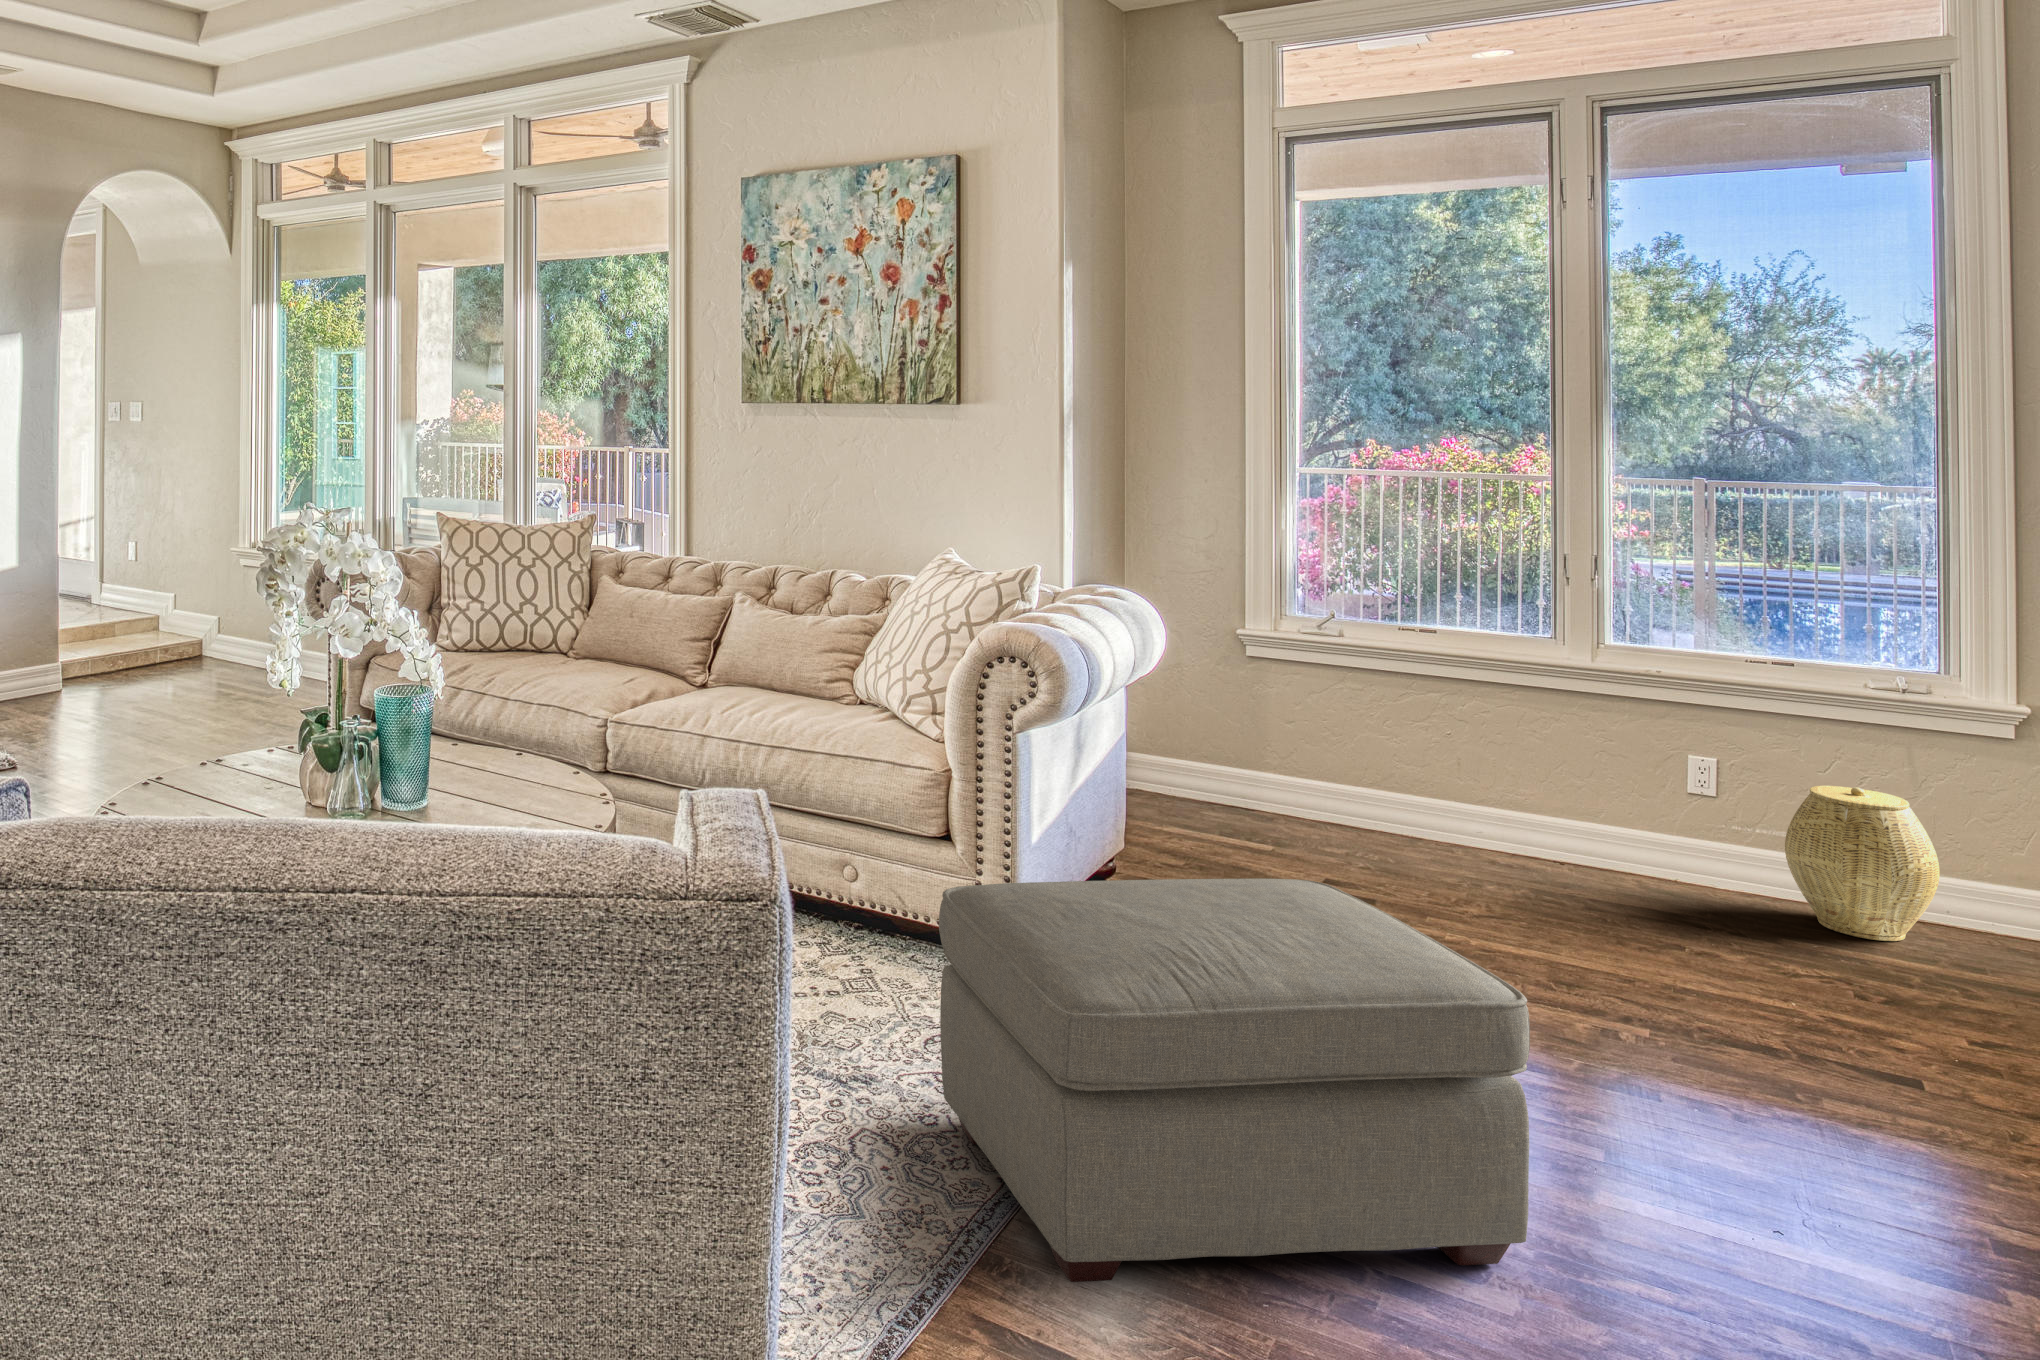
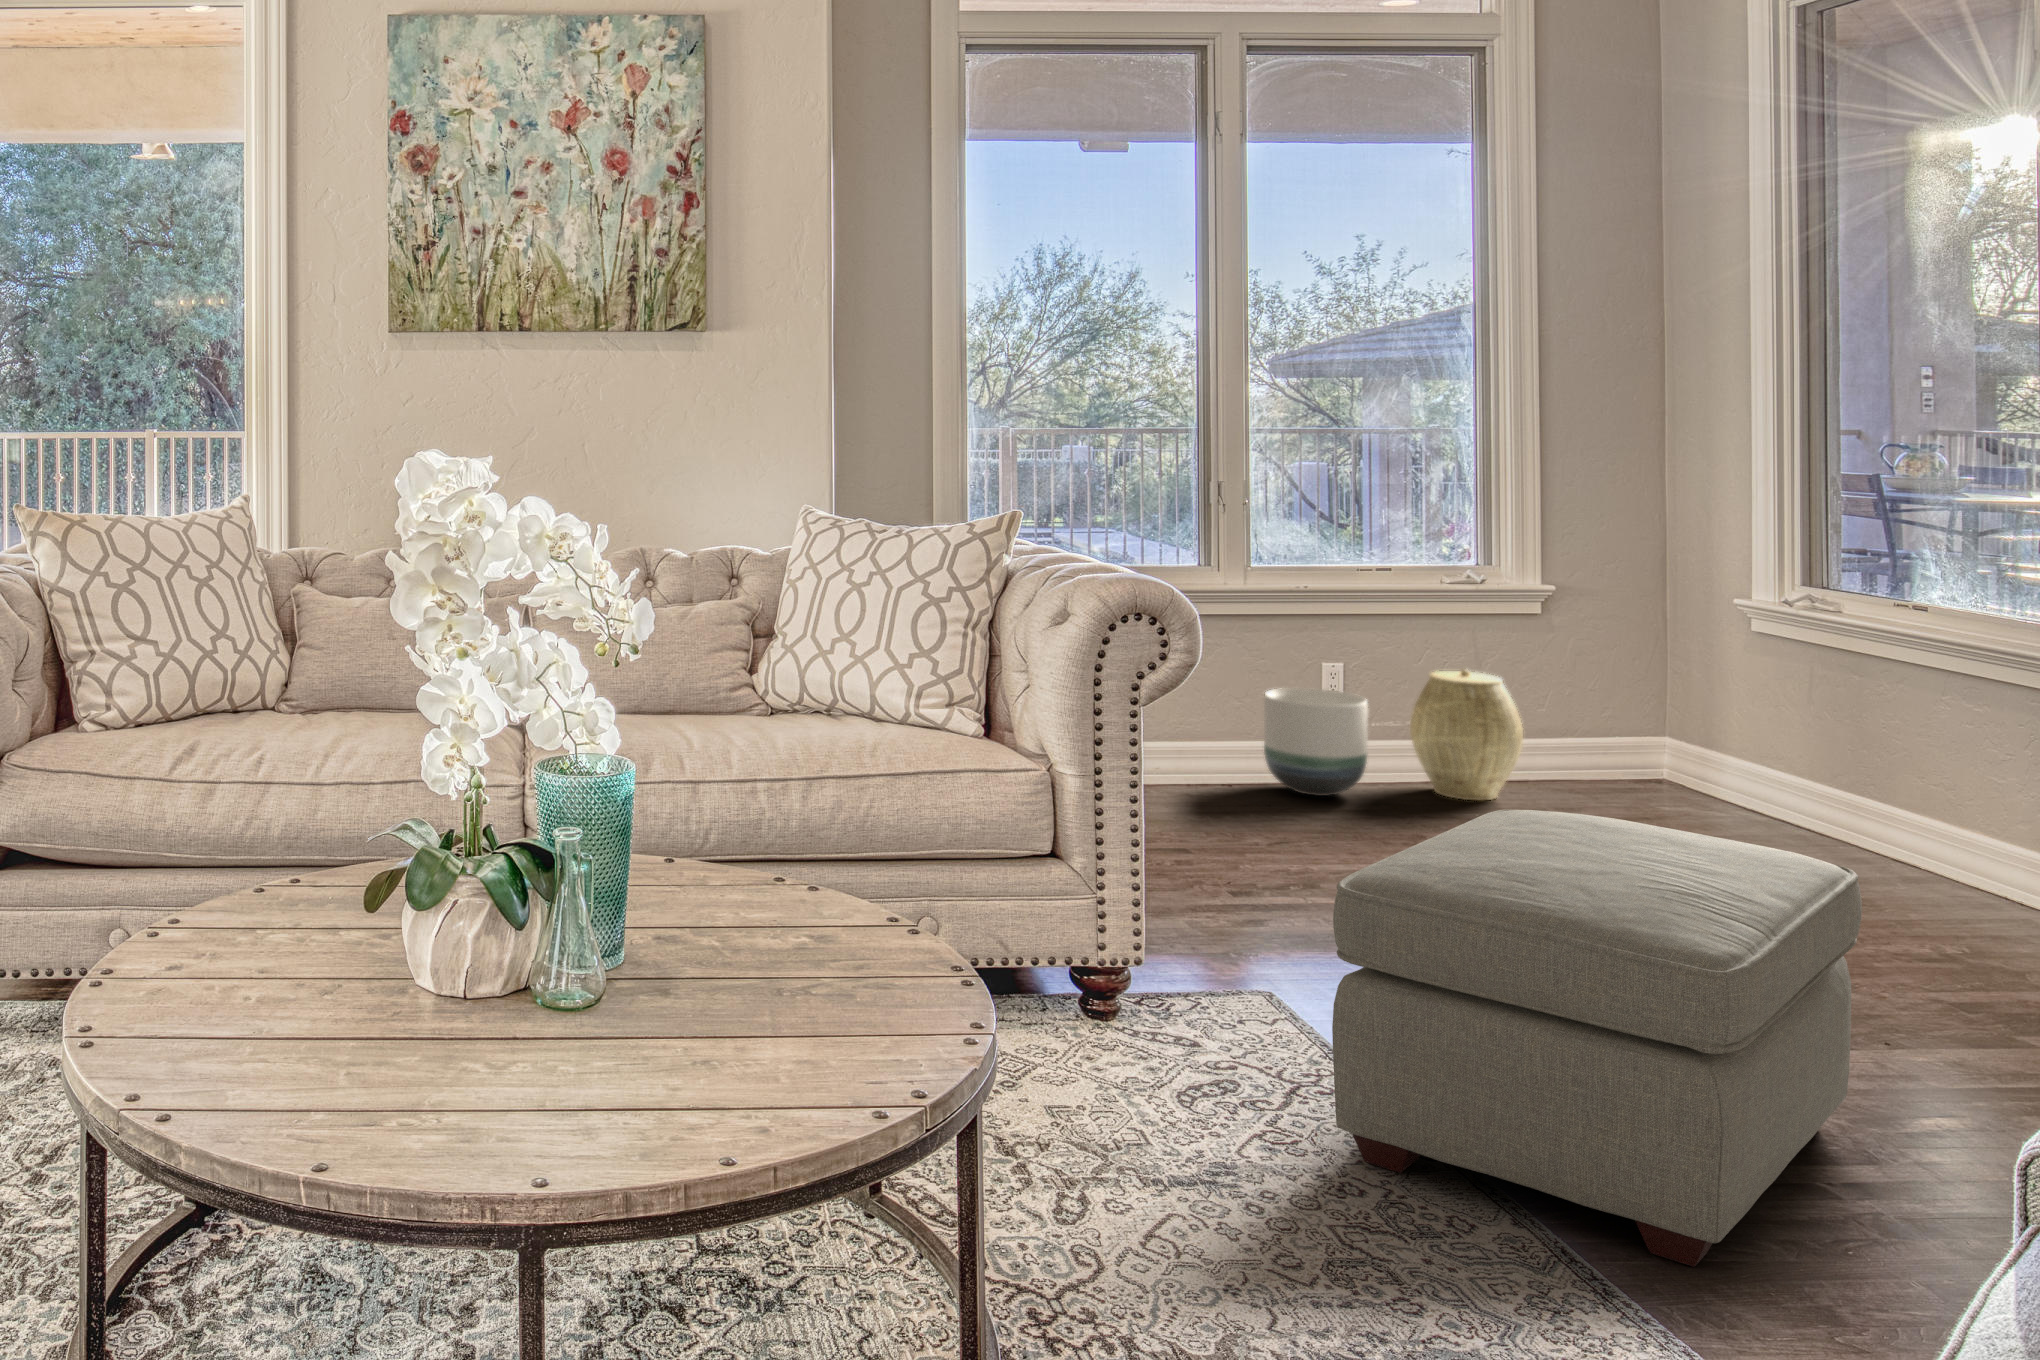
planter: none [1583,776,1709,895] -> present [1264,688,1368,796]

